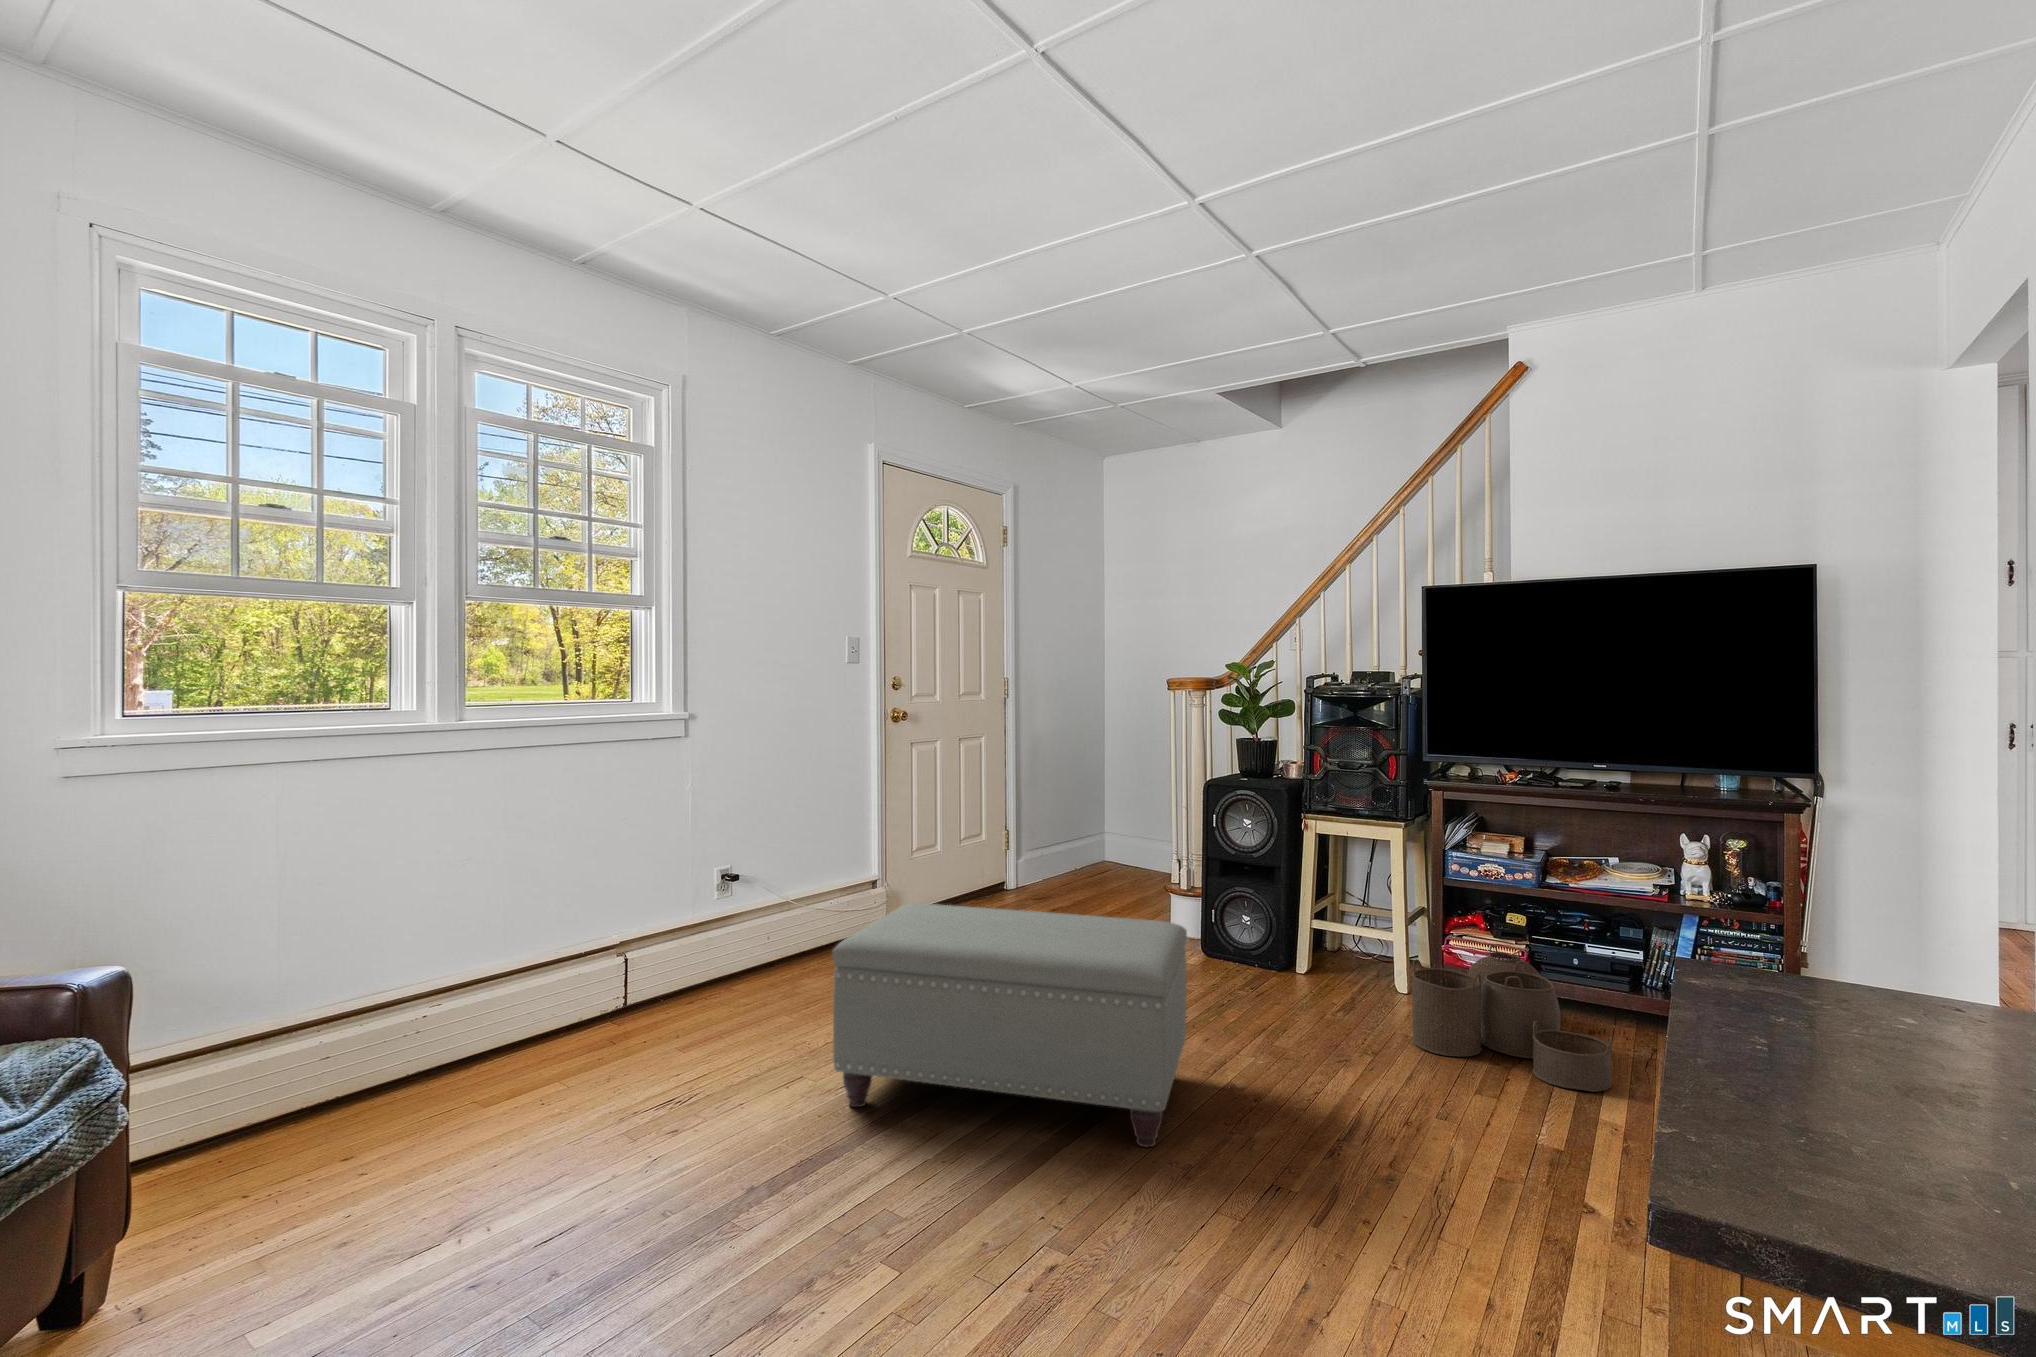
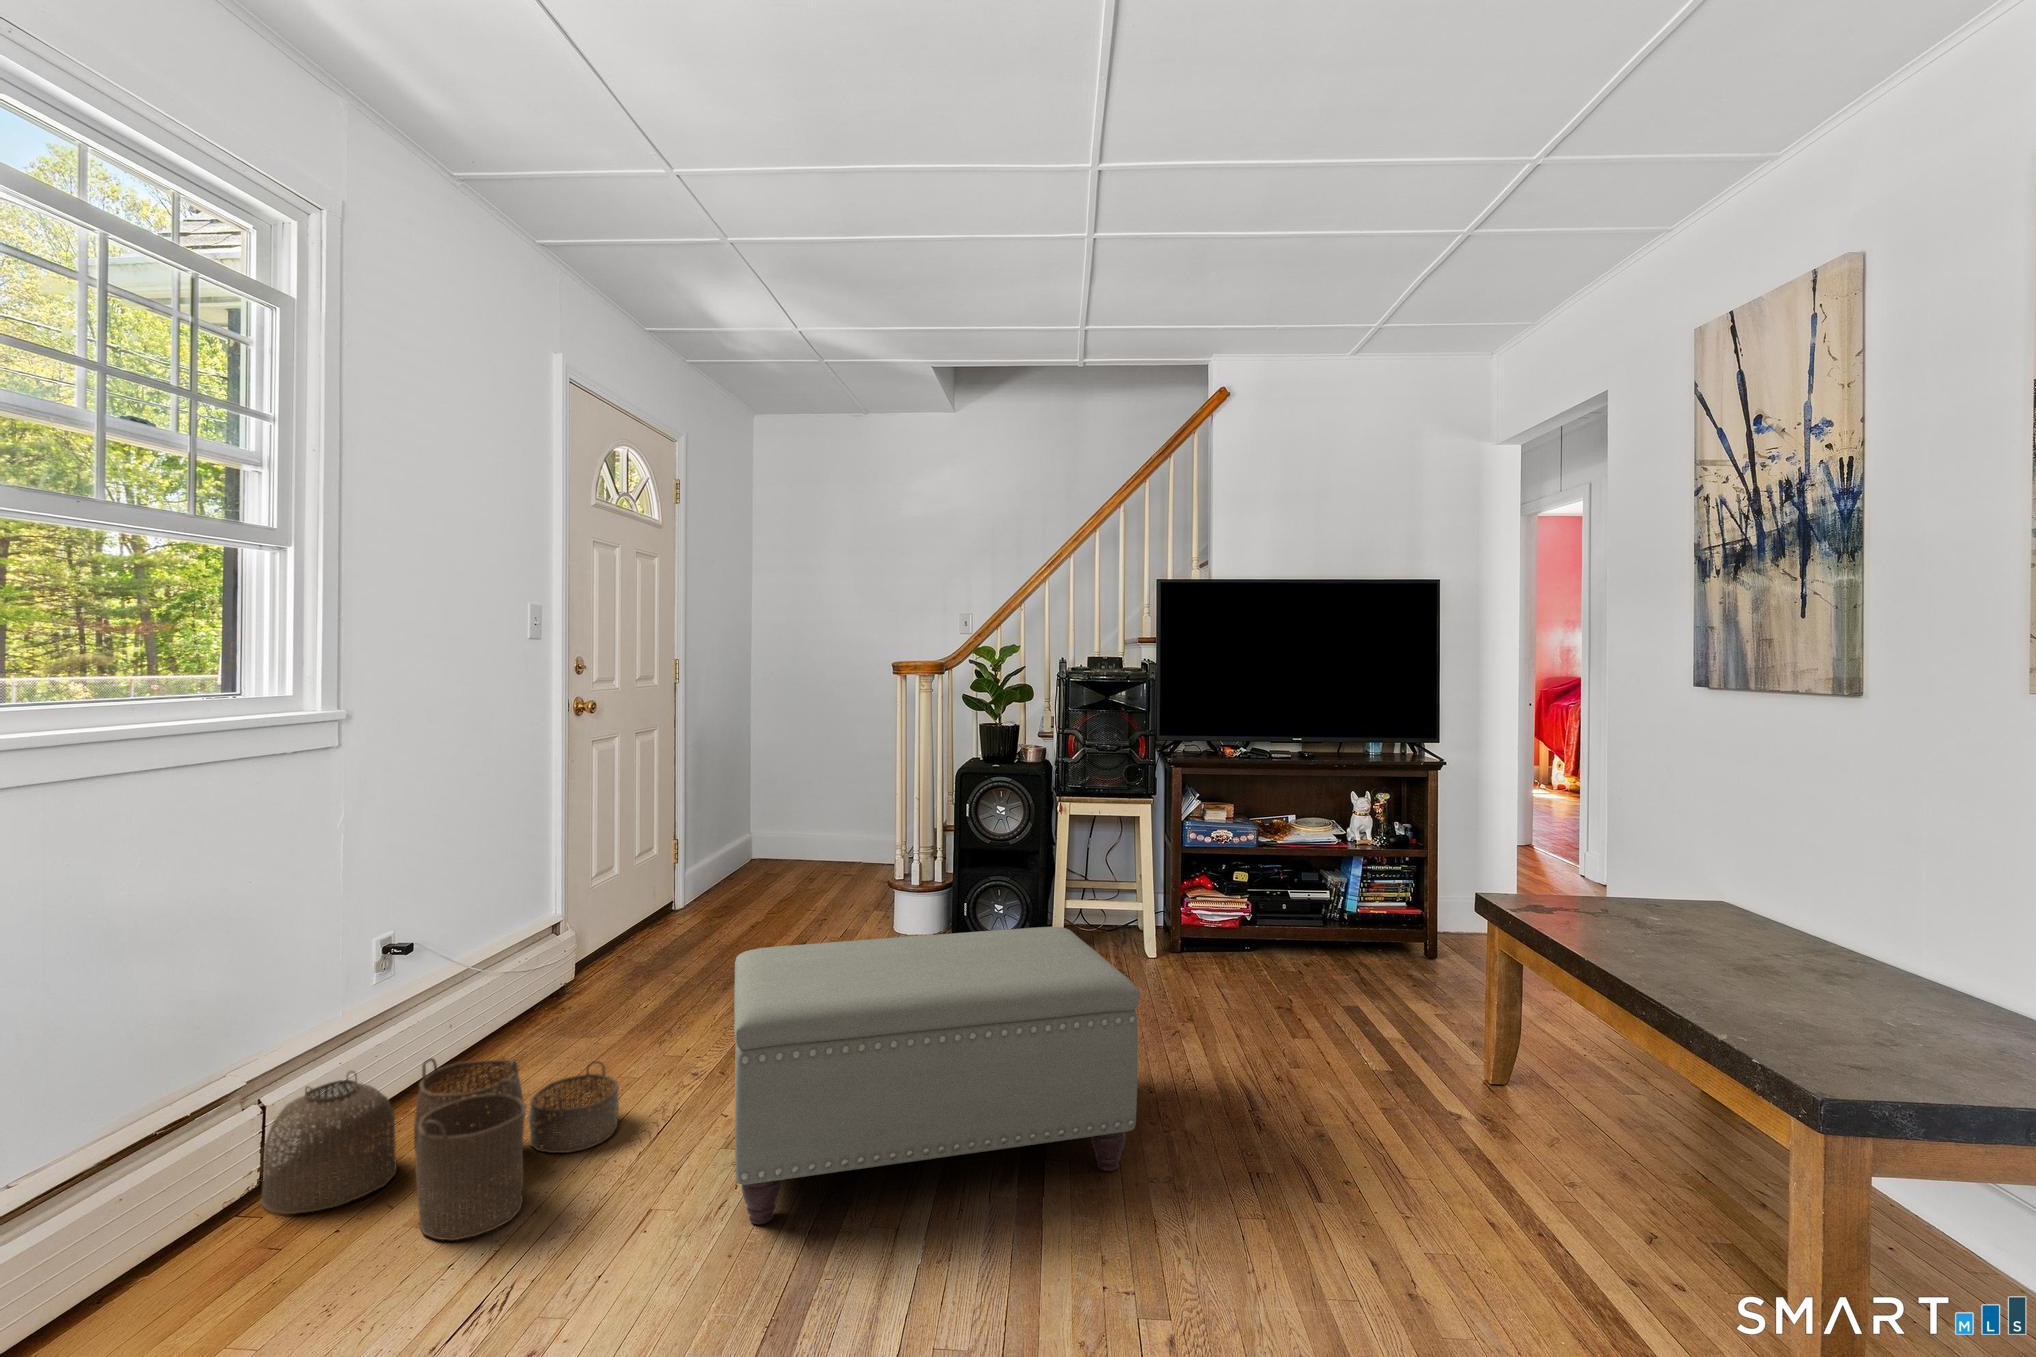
woven basket: present [1412,945,1612,1092] -> present [260,1058,619,1240]

